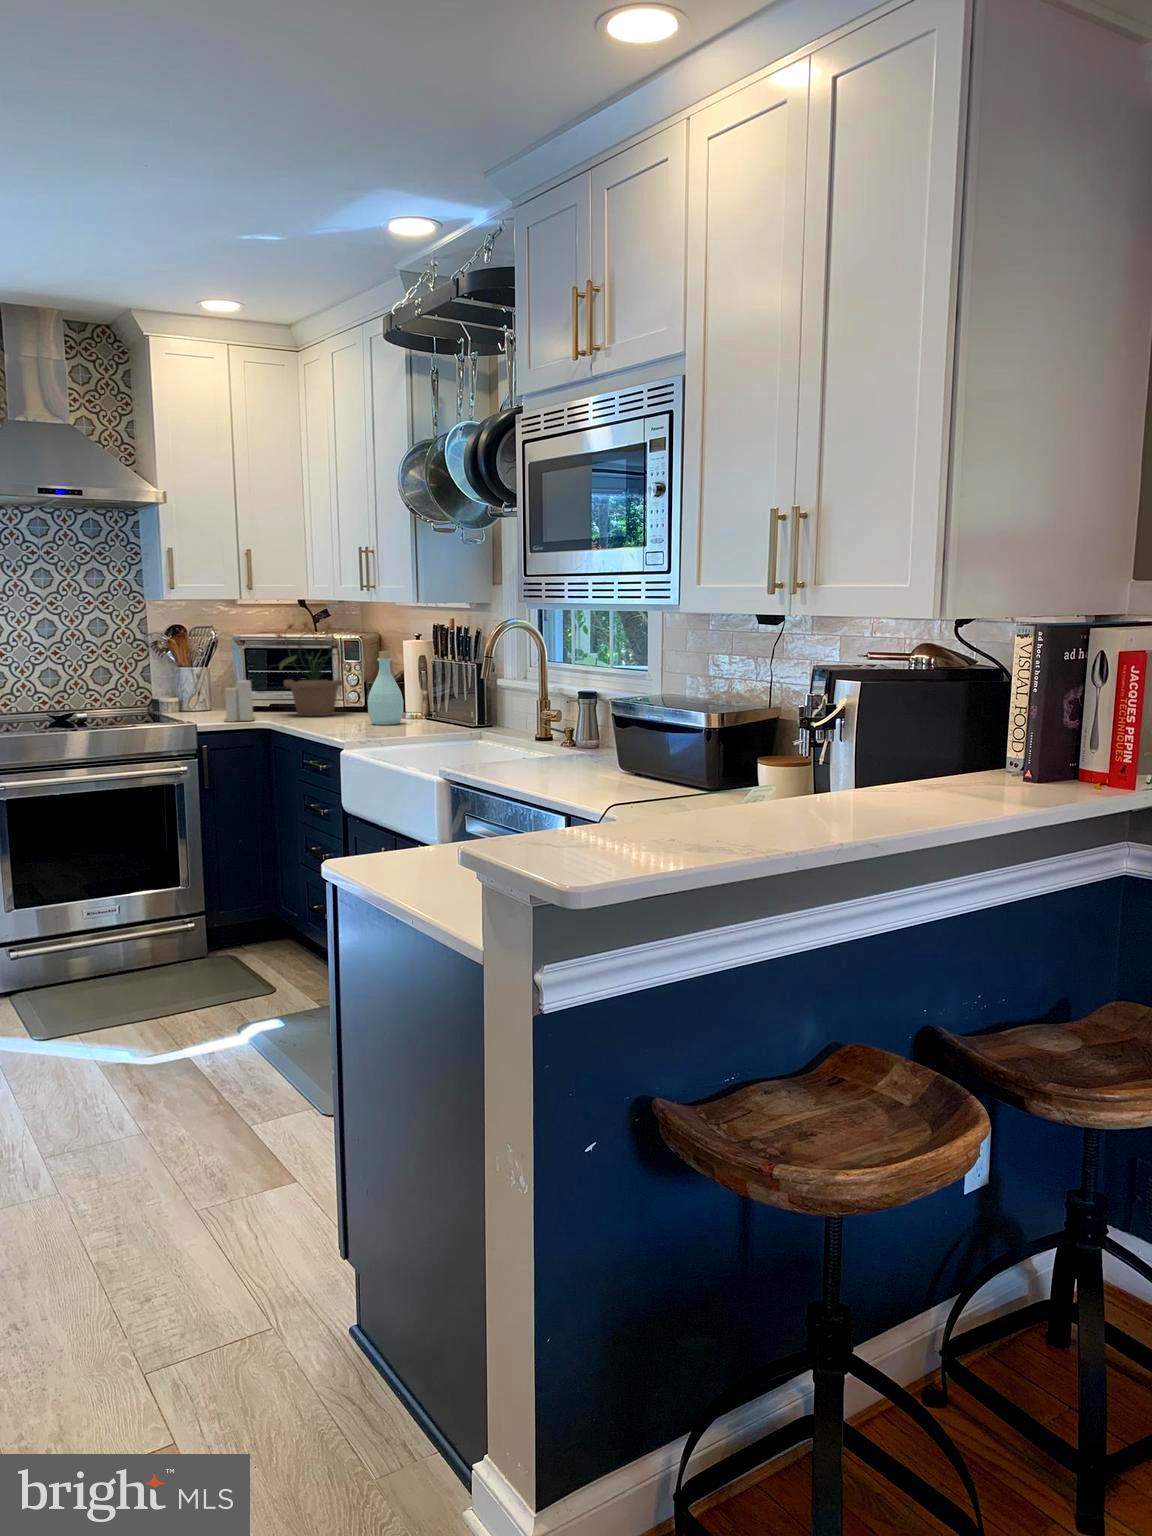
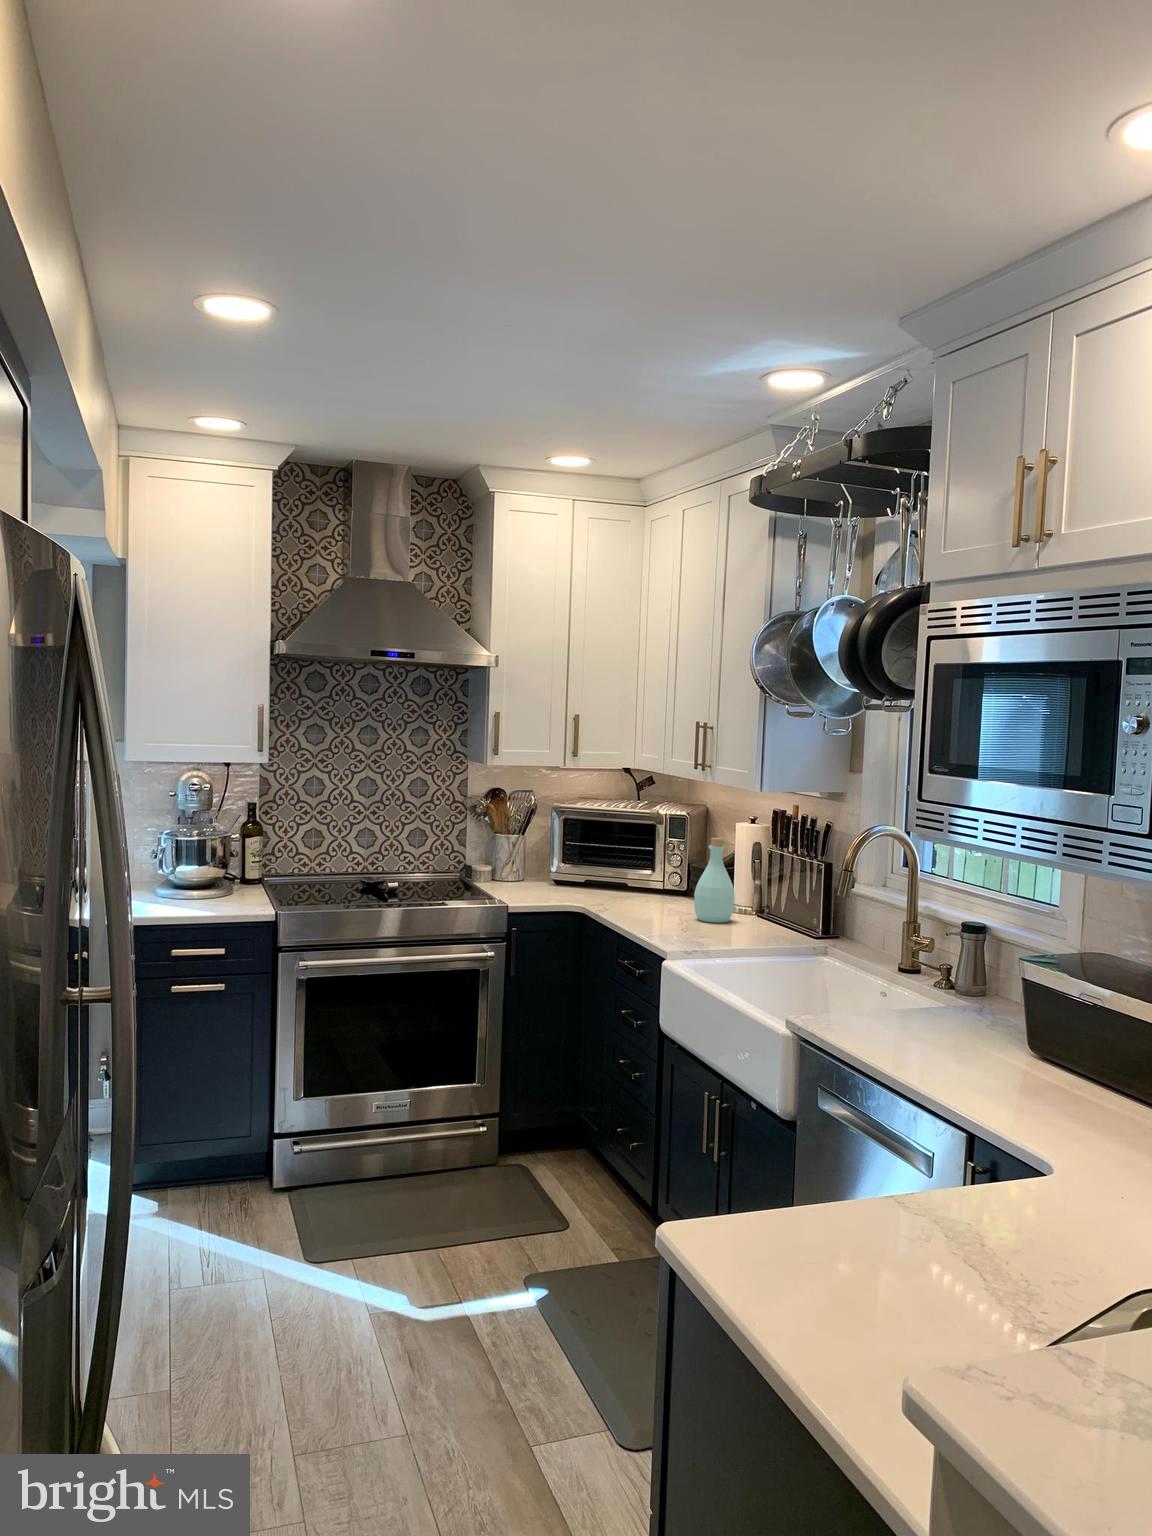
potted plant: present [276,623,349,716] -> none [586,791,682,900]
candle: present [224,680,256,722] -> none [536,853,570,903]

